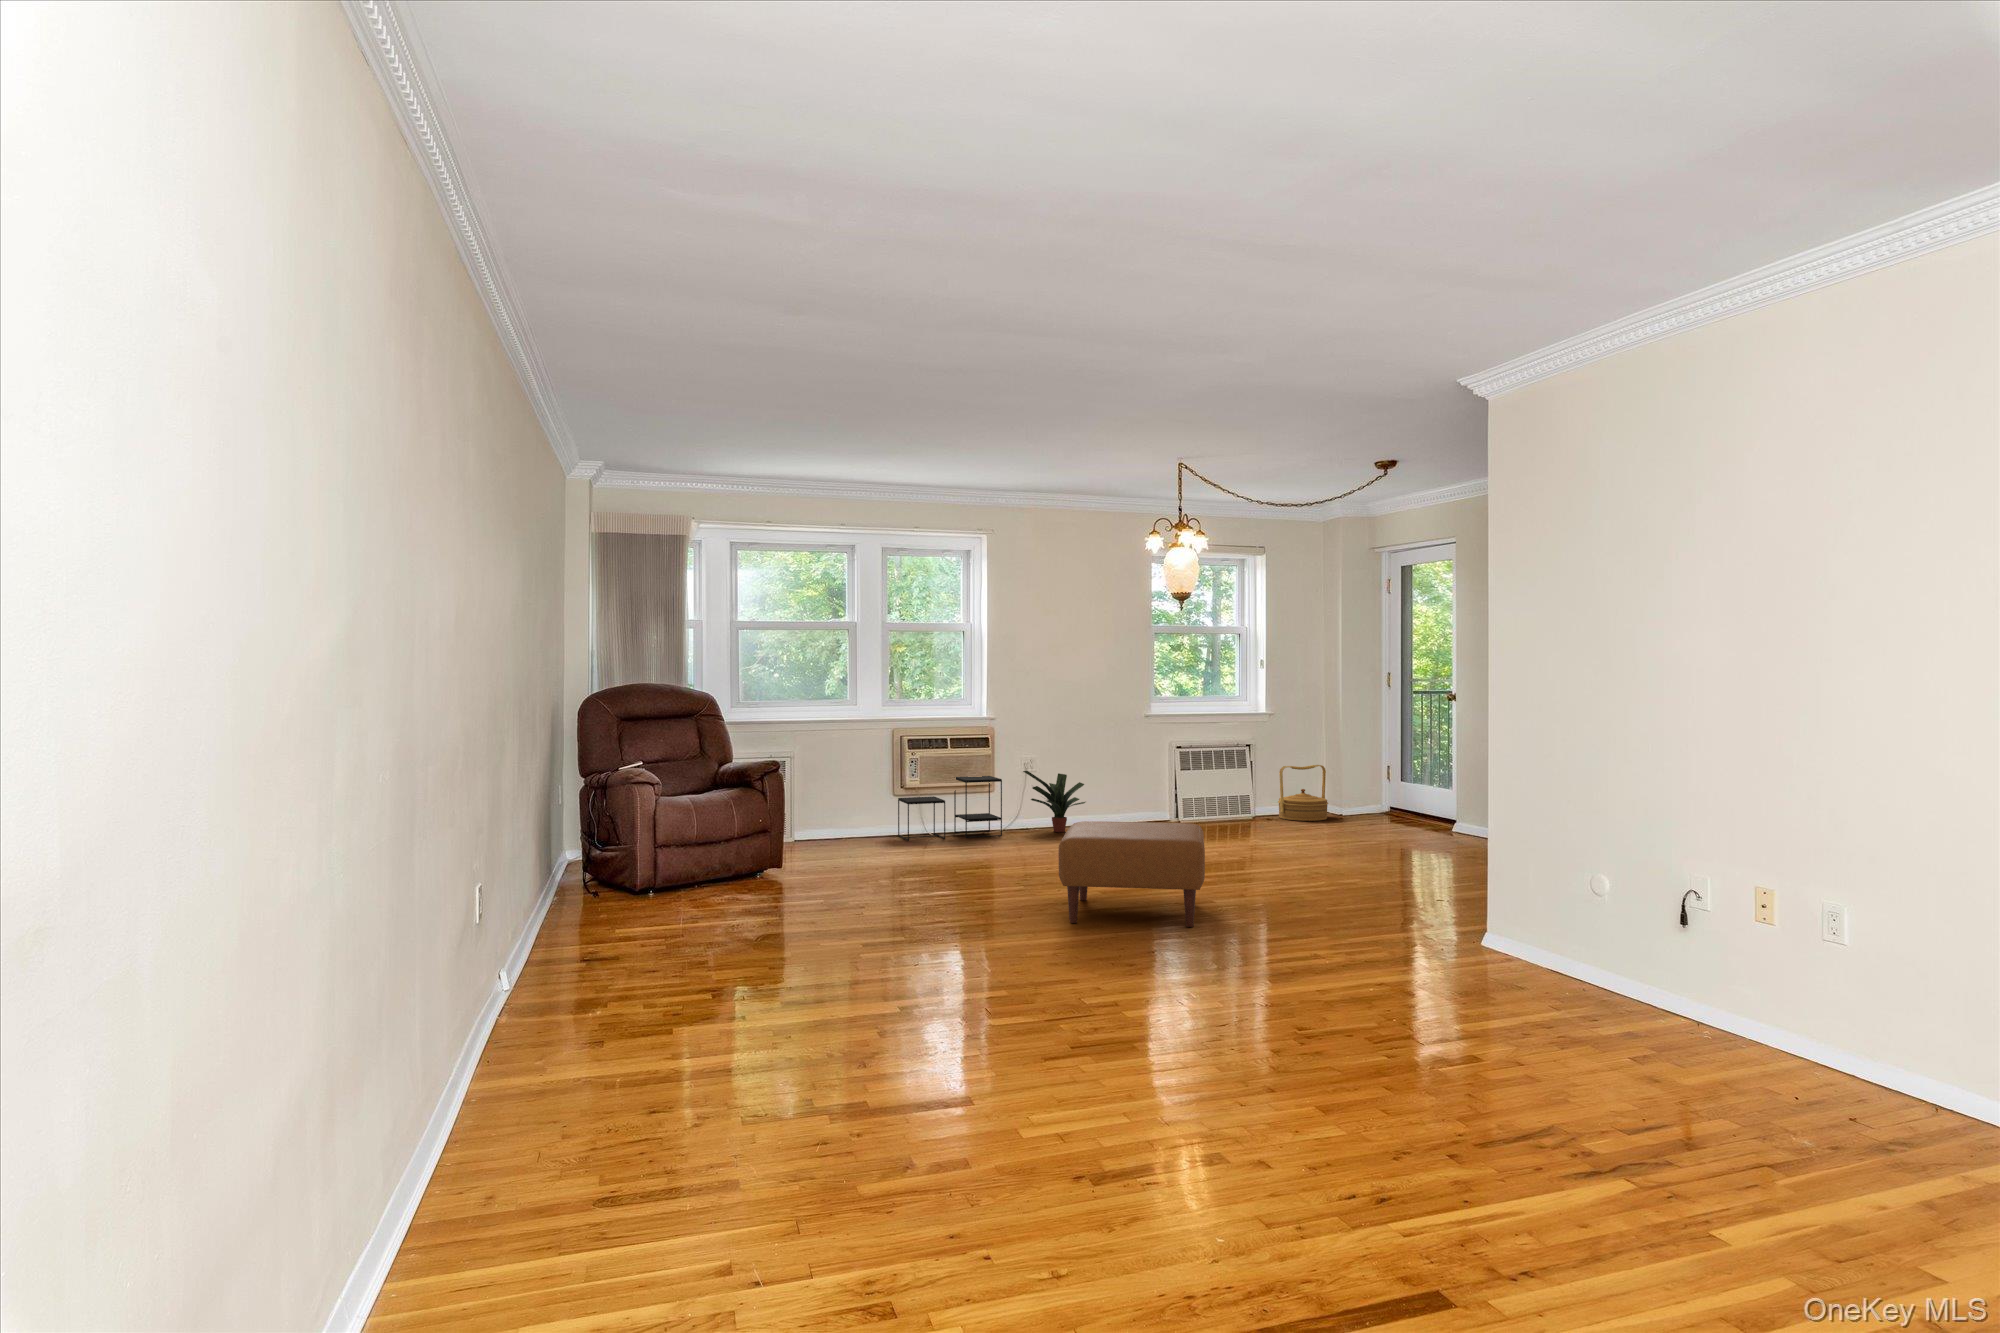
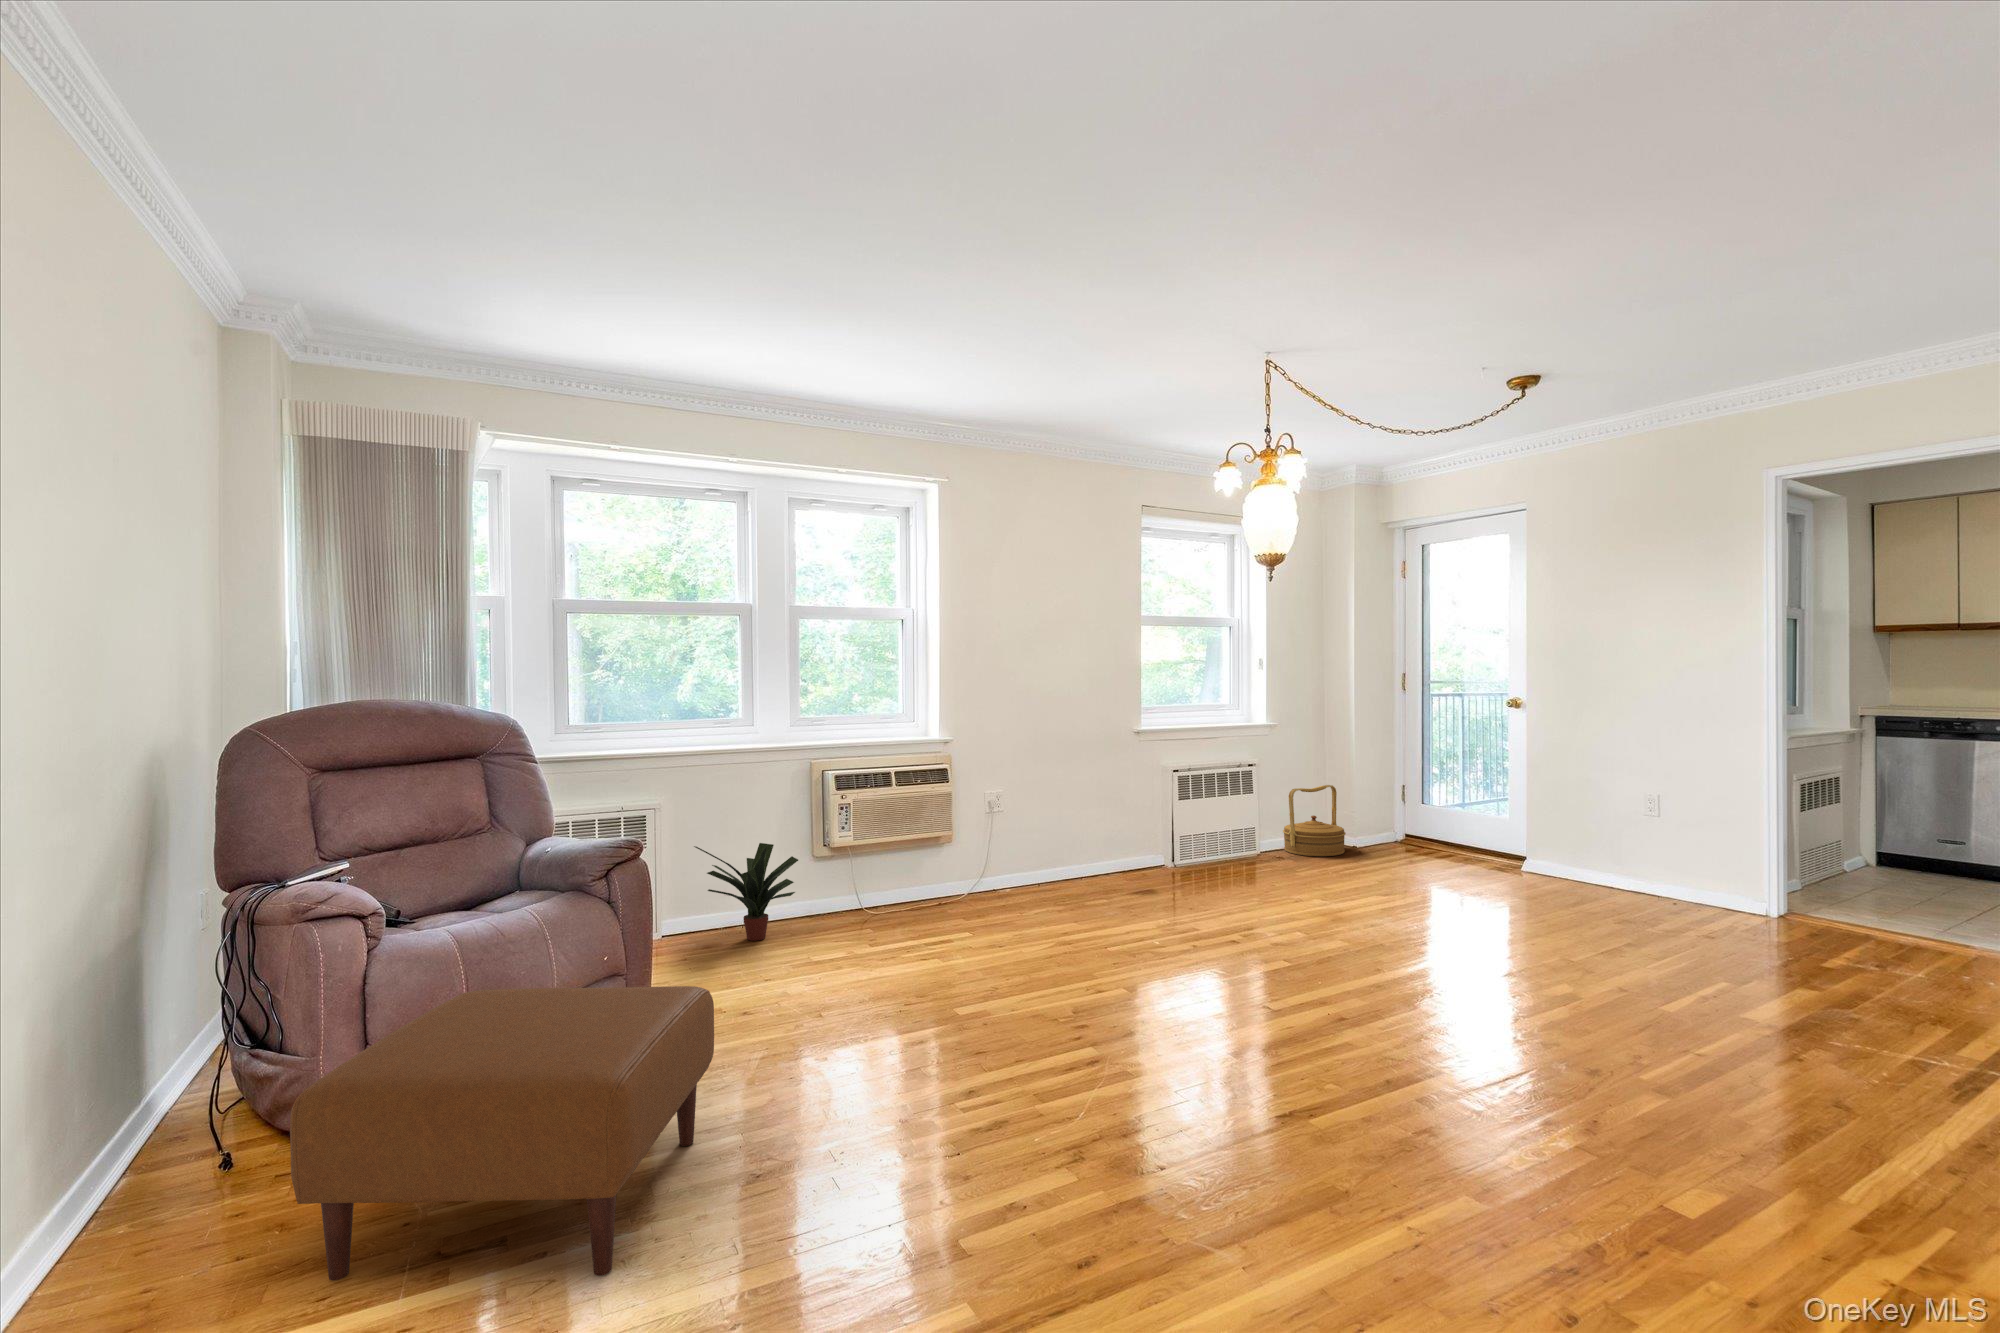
potted plant: present [1023,771,1085,832] -> present [694,843,798,941]
side table: present [898,776,1002,841] -> none [820,822,968,928]
ottoman: present [1058,821,1205,927] -> present [290,986,714,1280]

